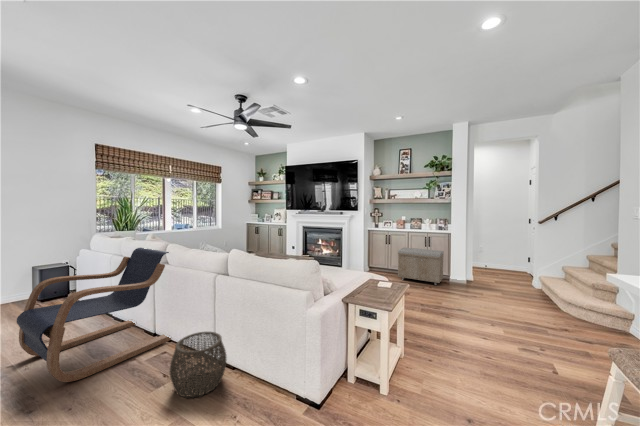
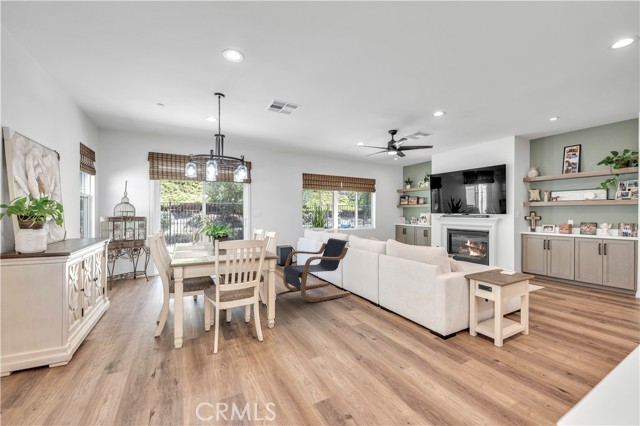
storage bench: present [398,247,444,285] -> none [556,254,624,297]
woven basket: present [170,332,226,398] -> none [356,287,387,320]

